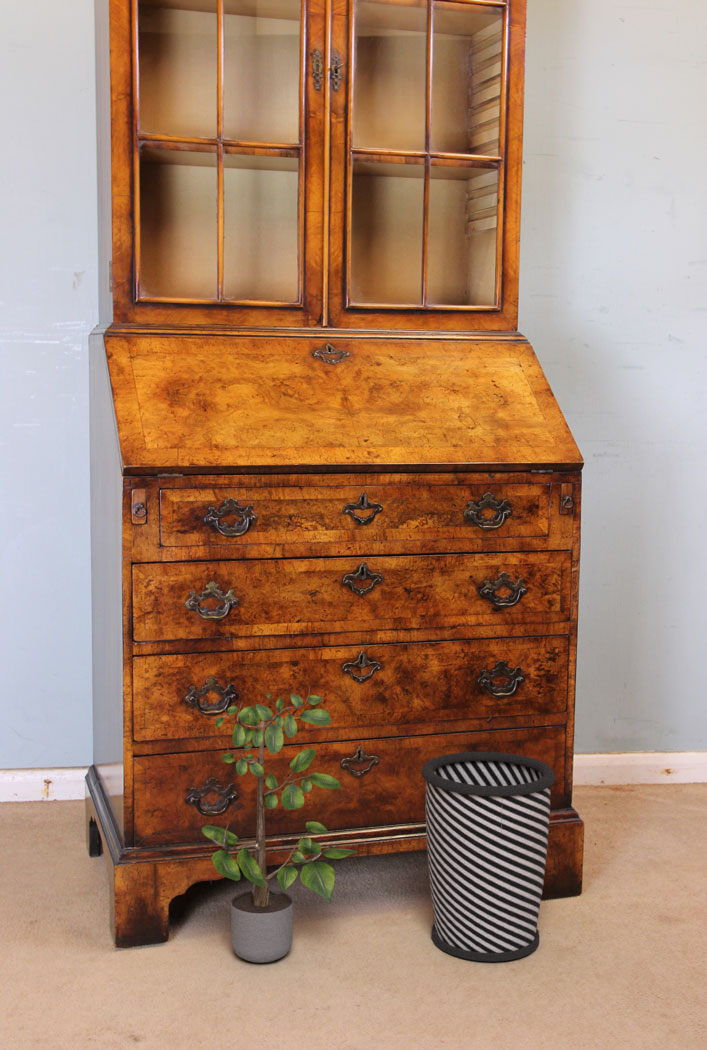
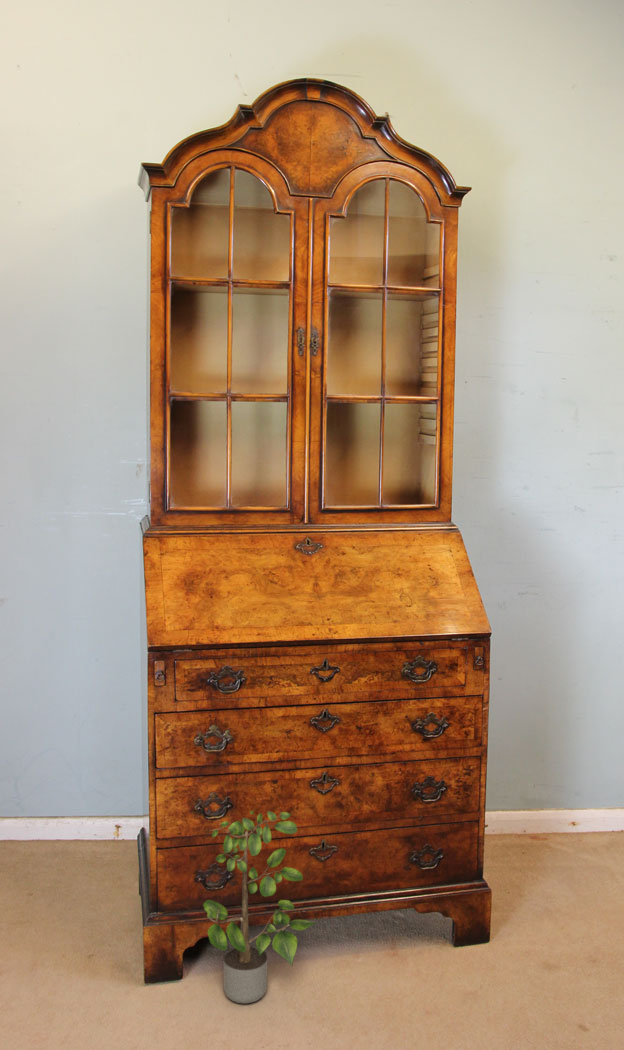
wastebasket: present [422,752,555,962] -> none [364,846,462,1011]

